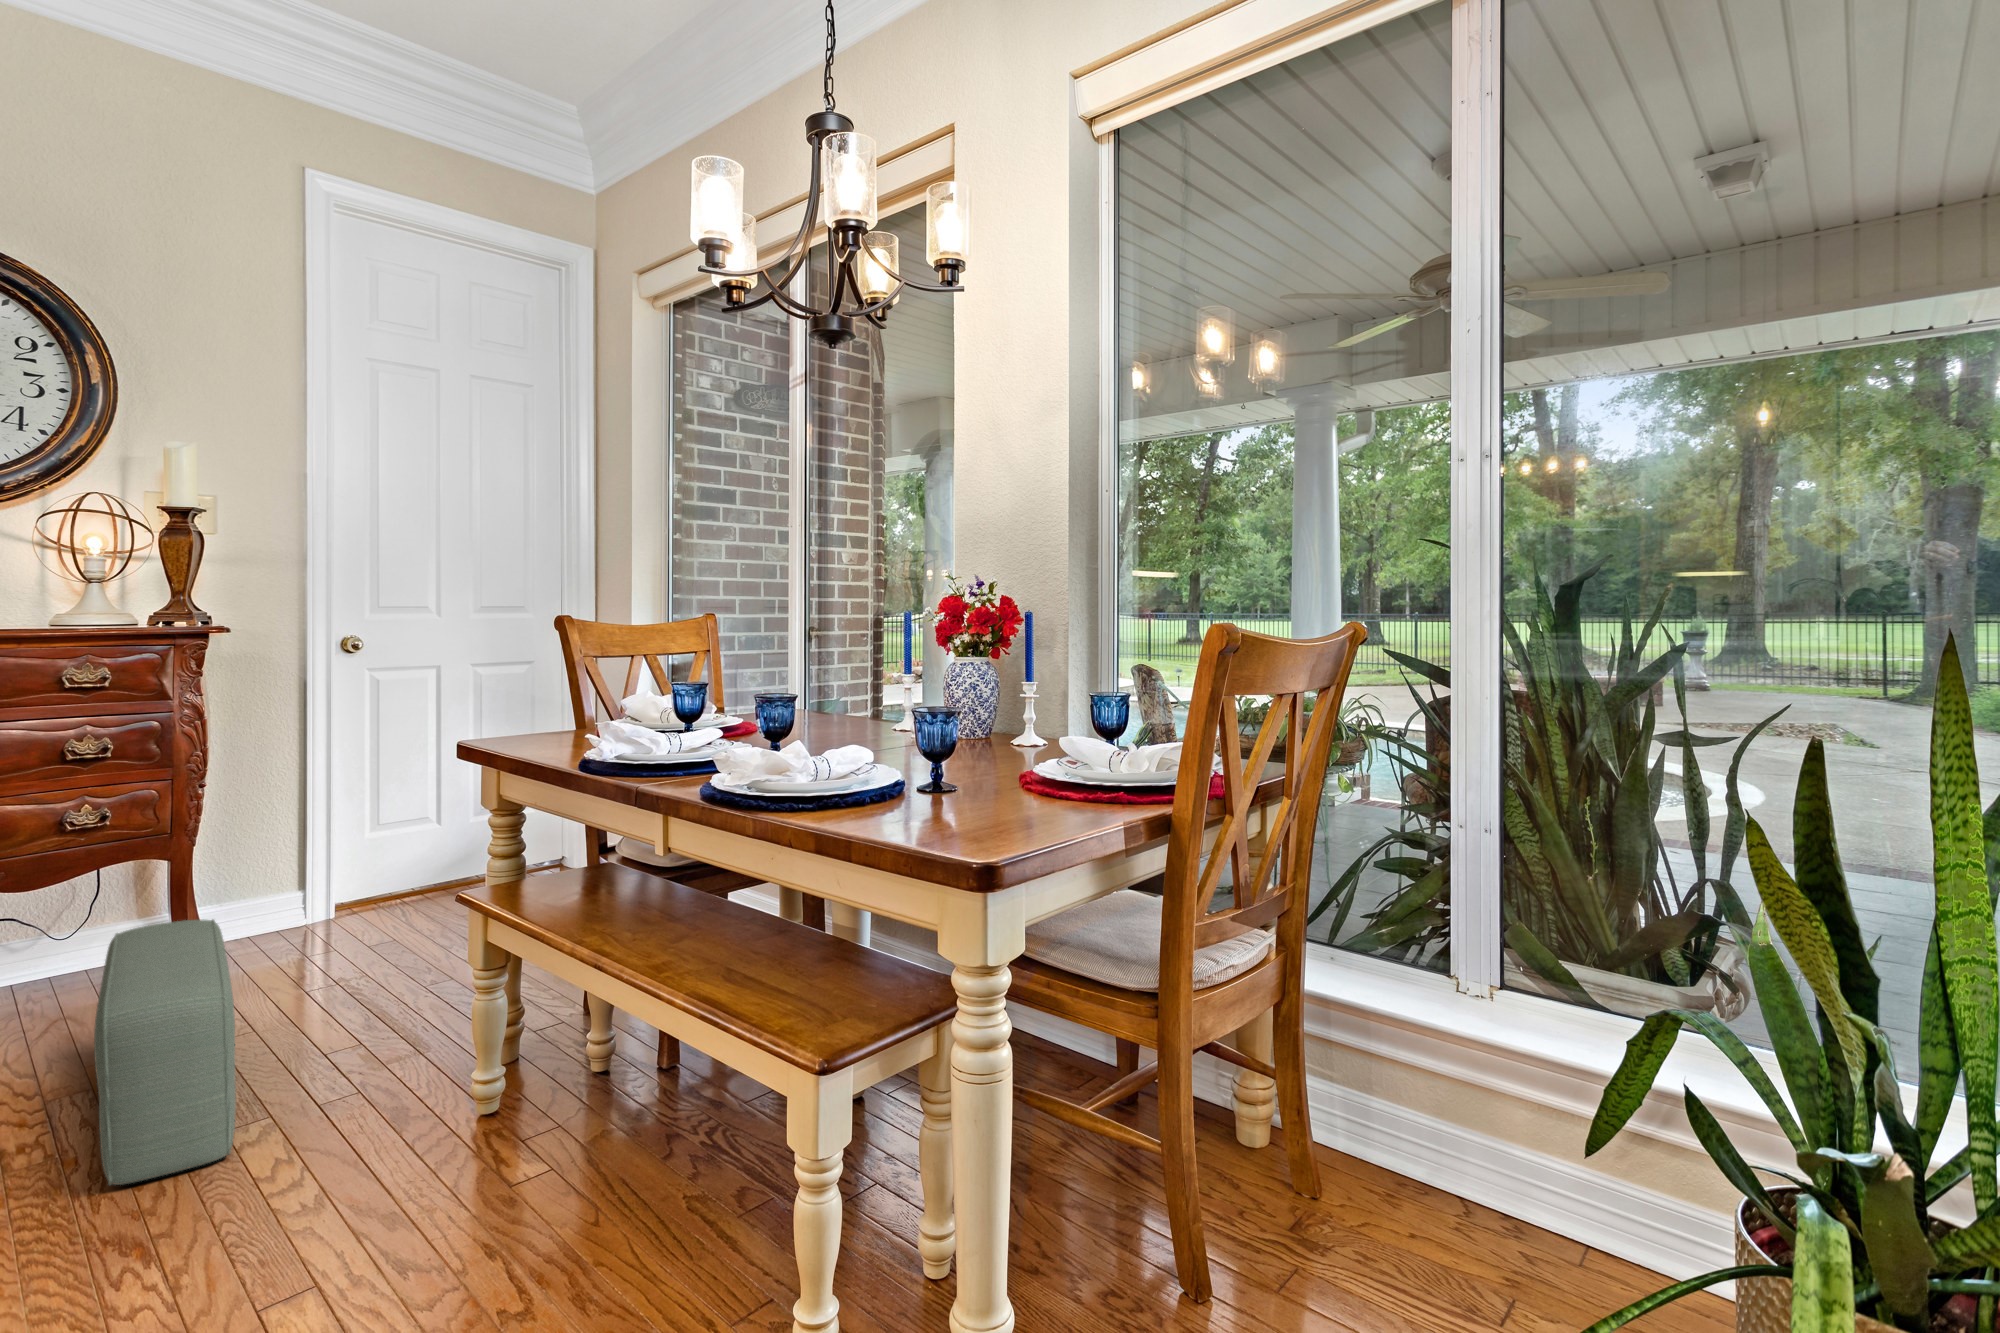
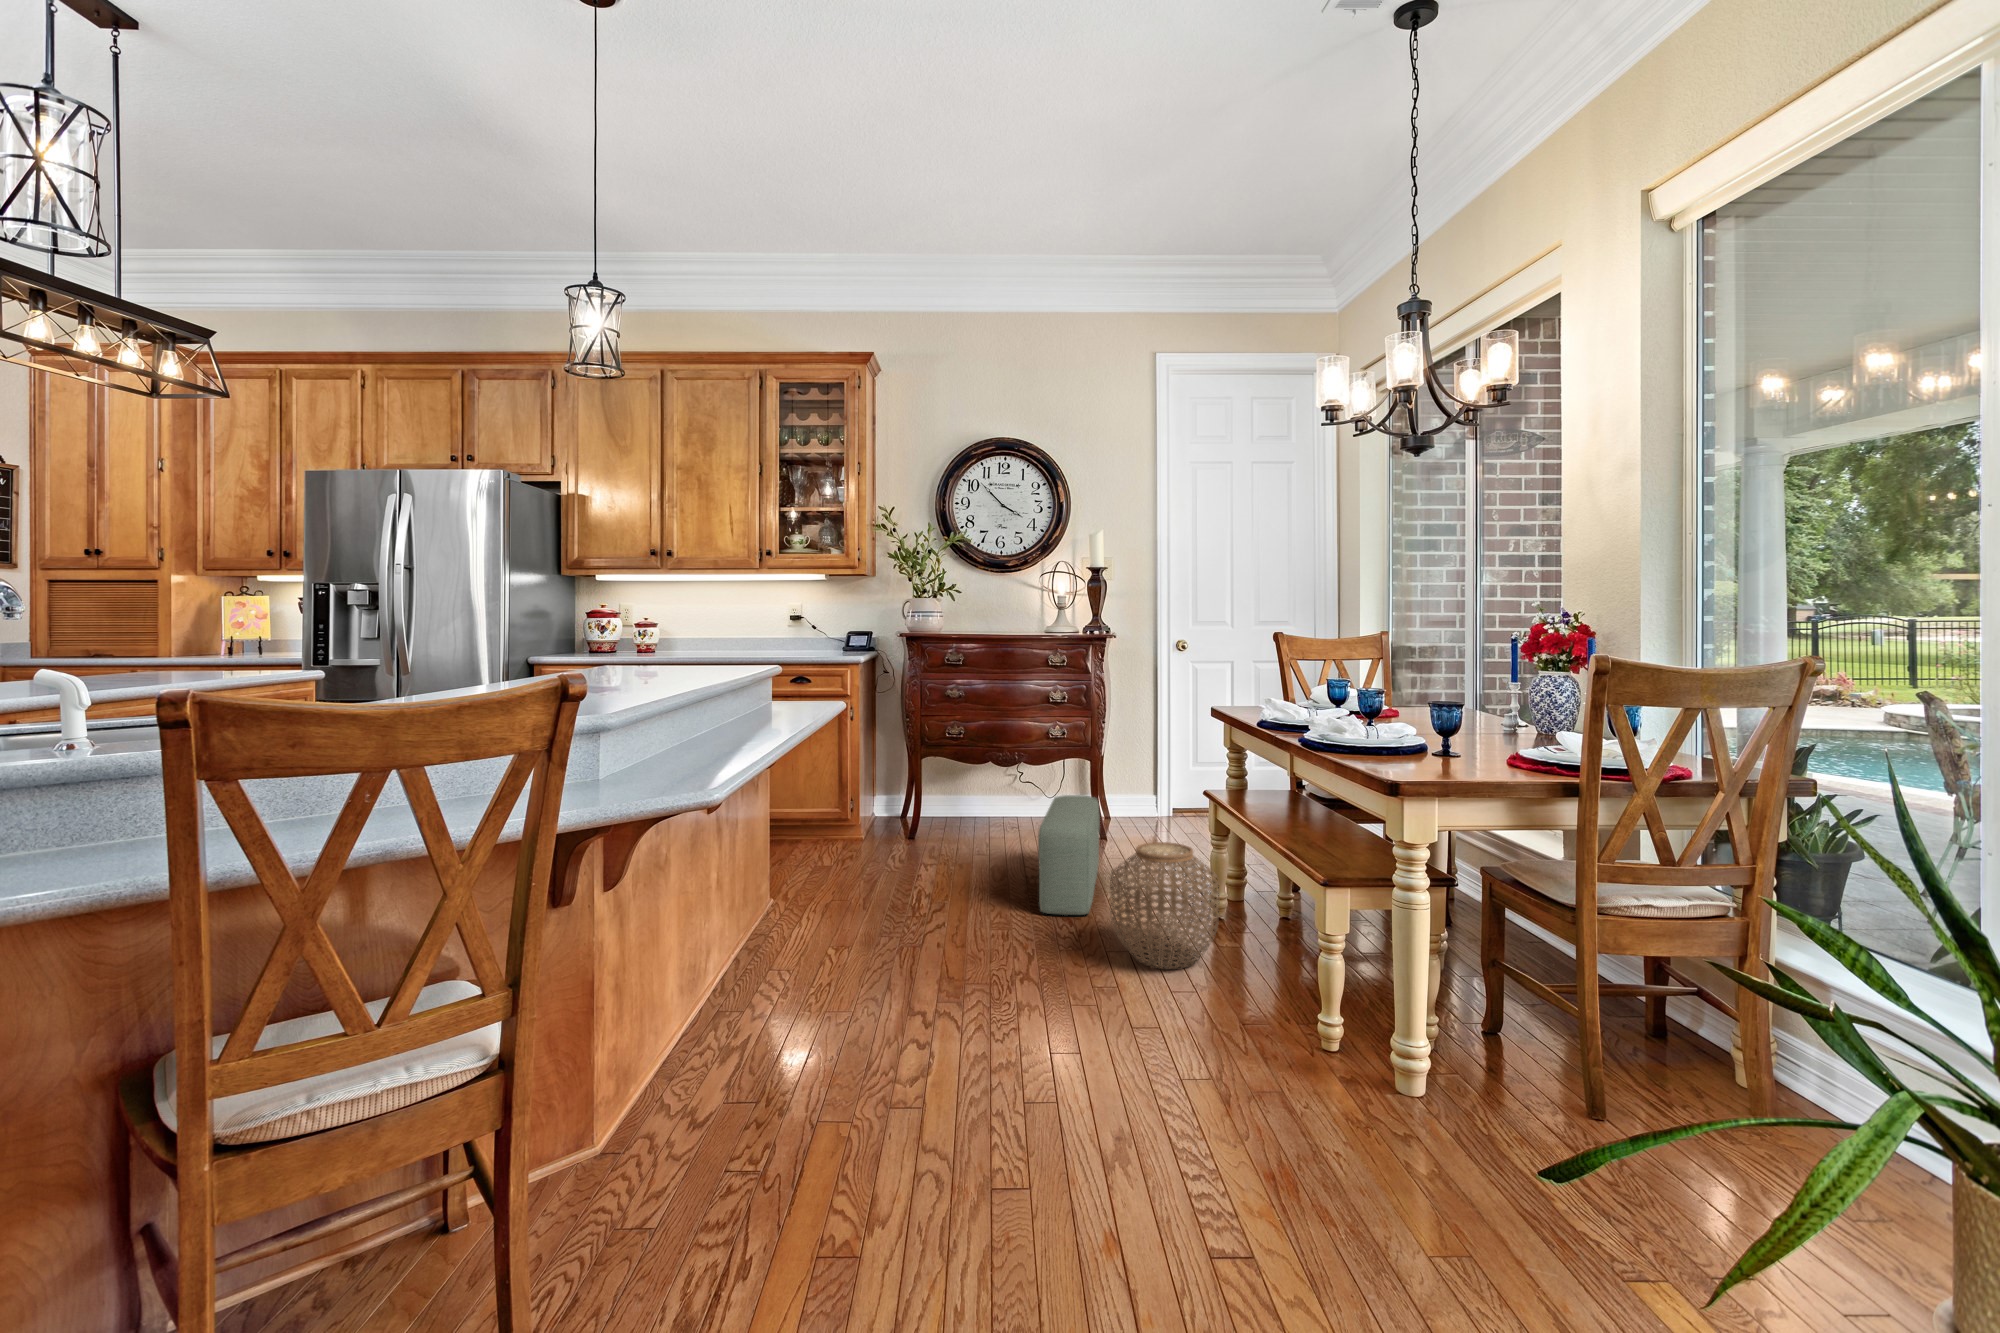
woven basket: none [306,986,532,1232] -> present [1110,842,1219,969]

